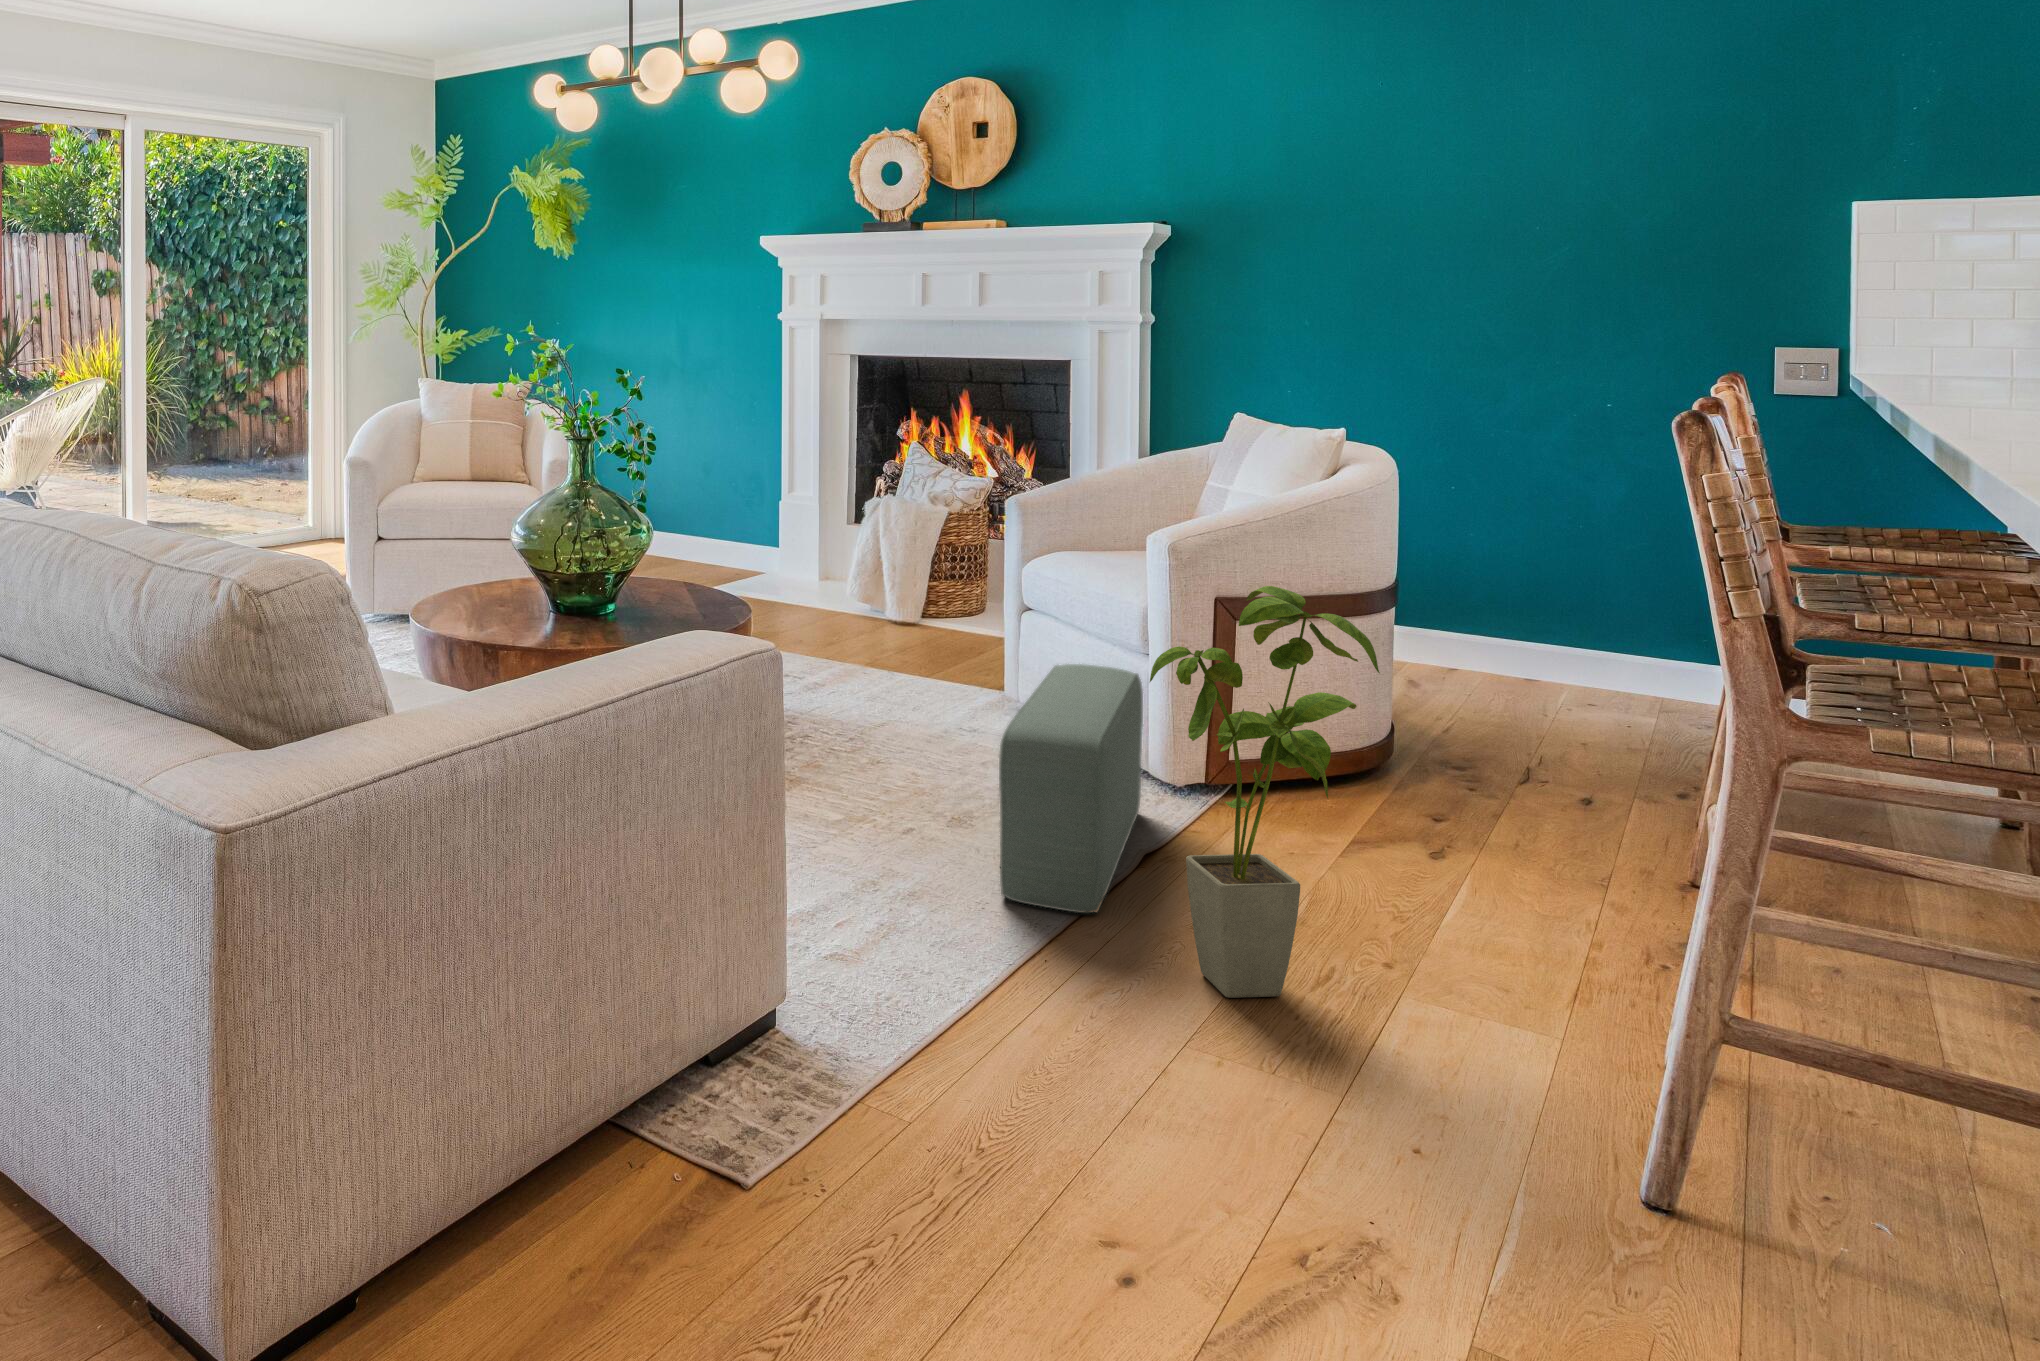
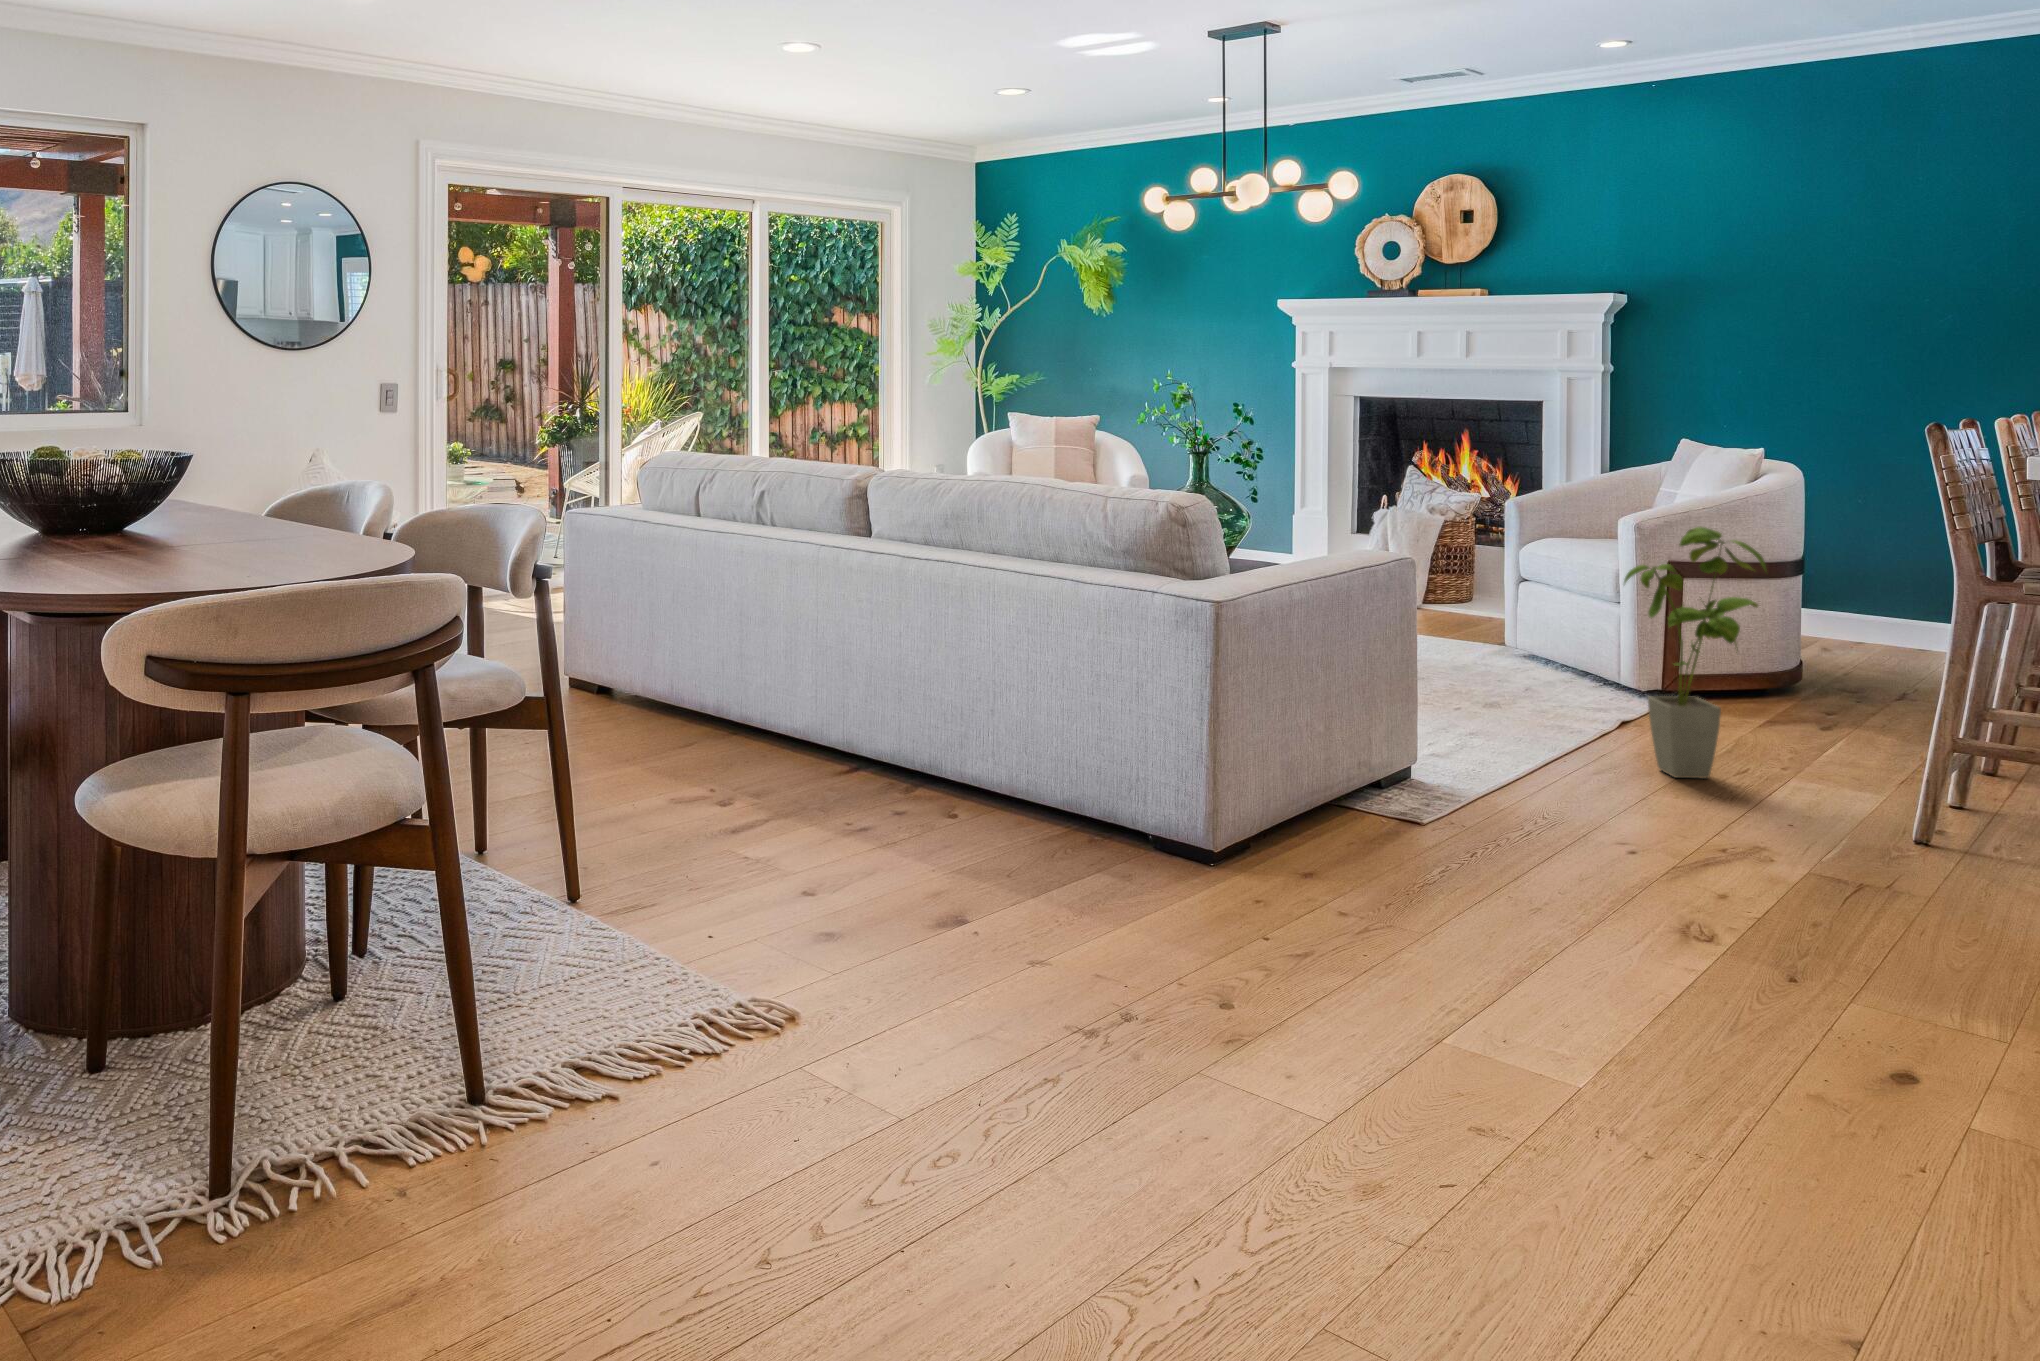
pouf: present [999,664,1143,913] -> none [1521,603,1616,744]

